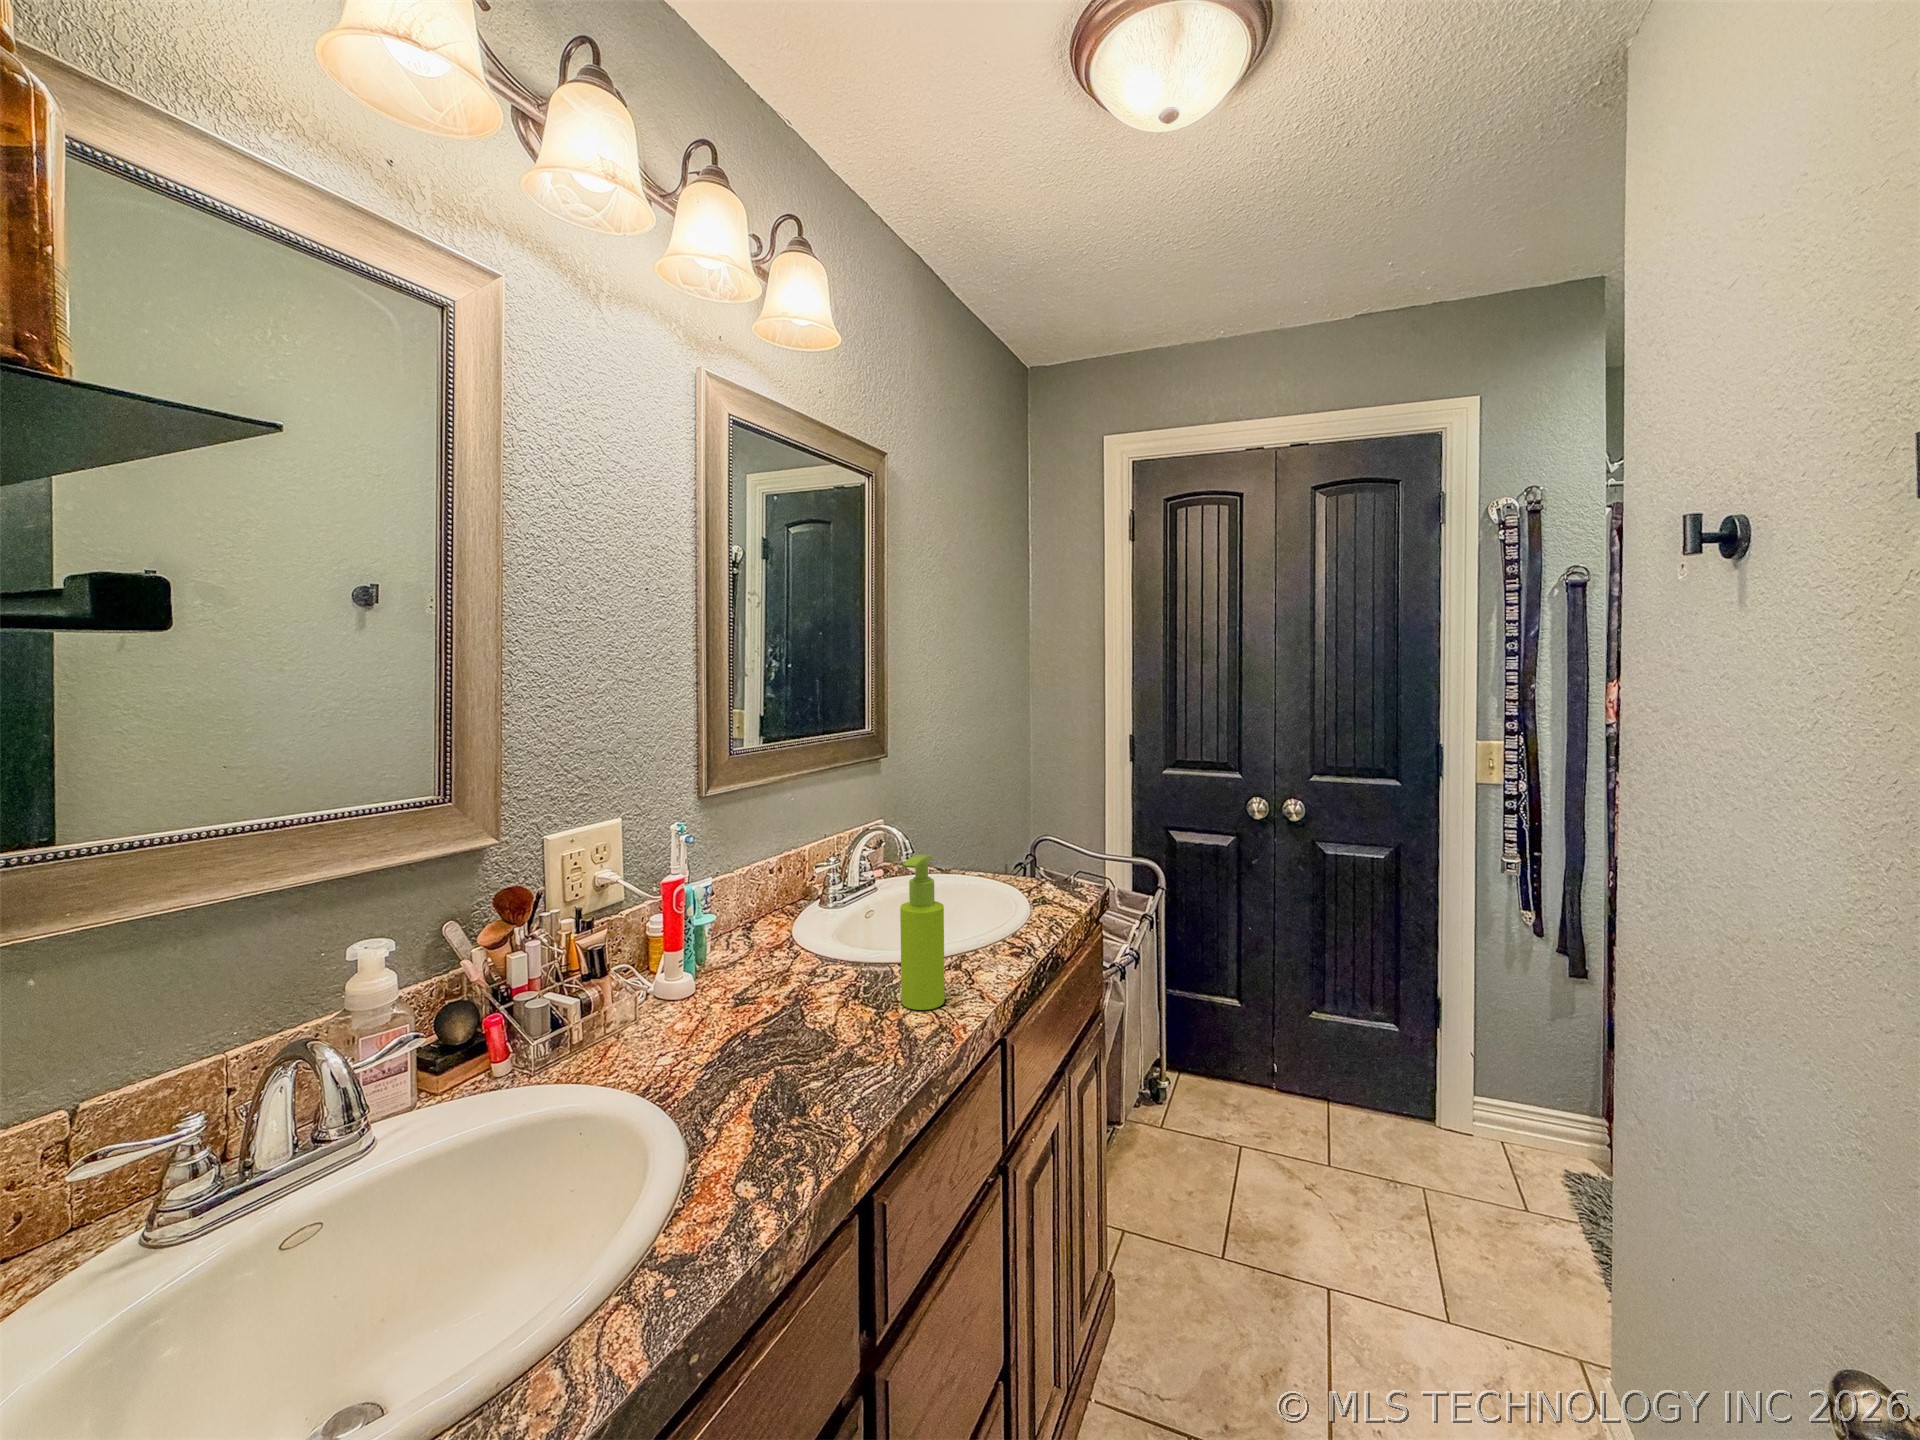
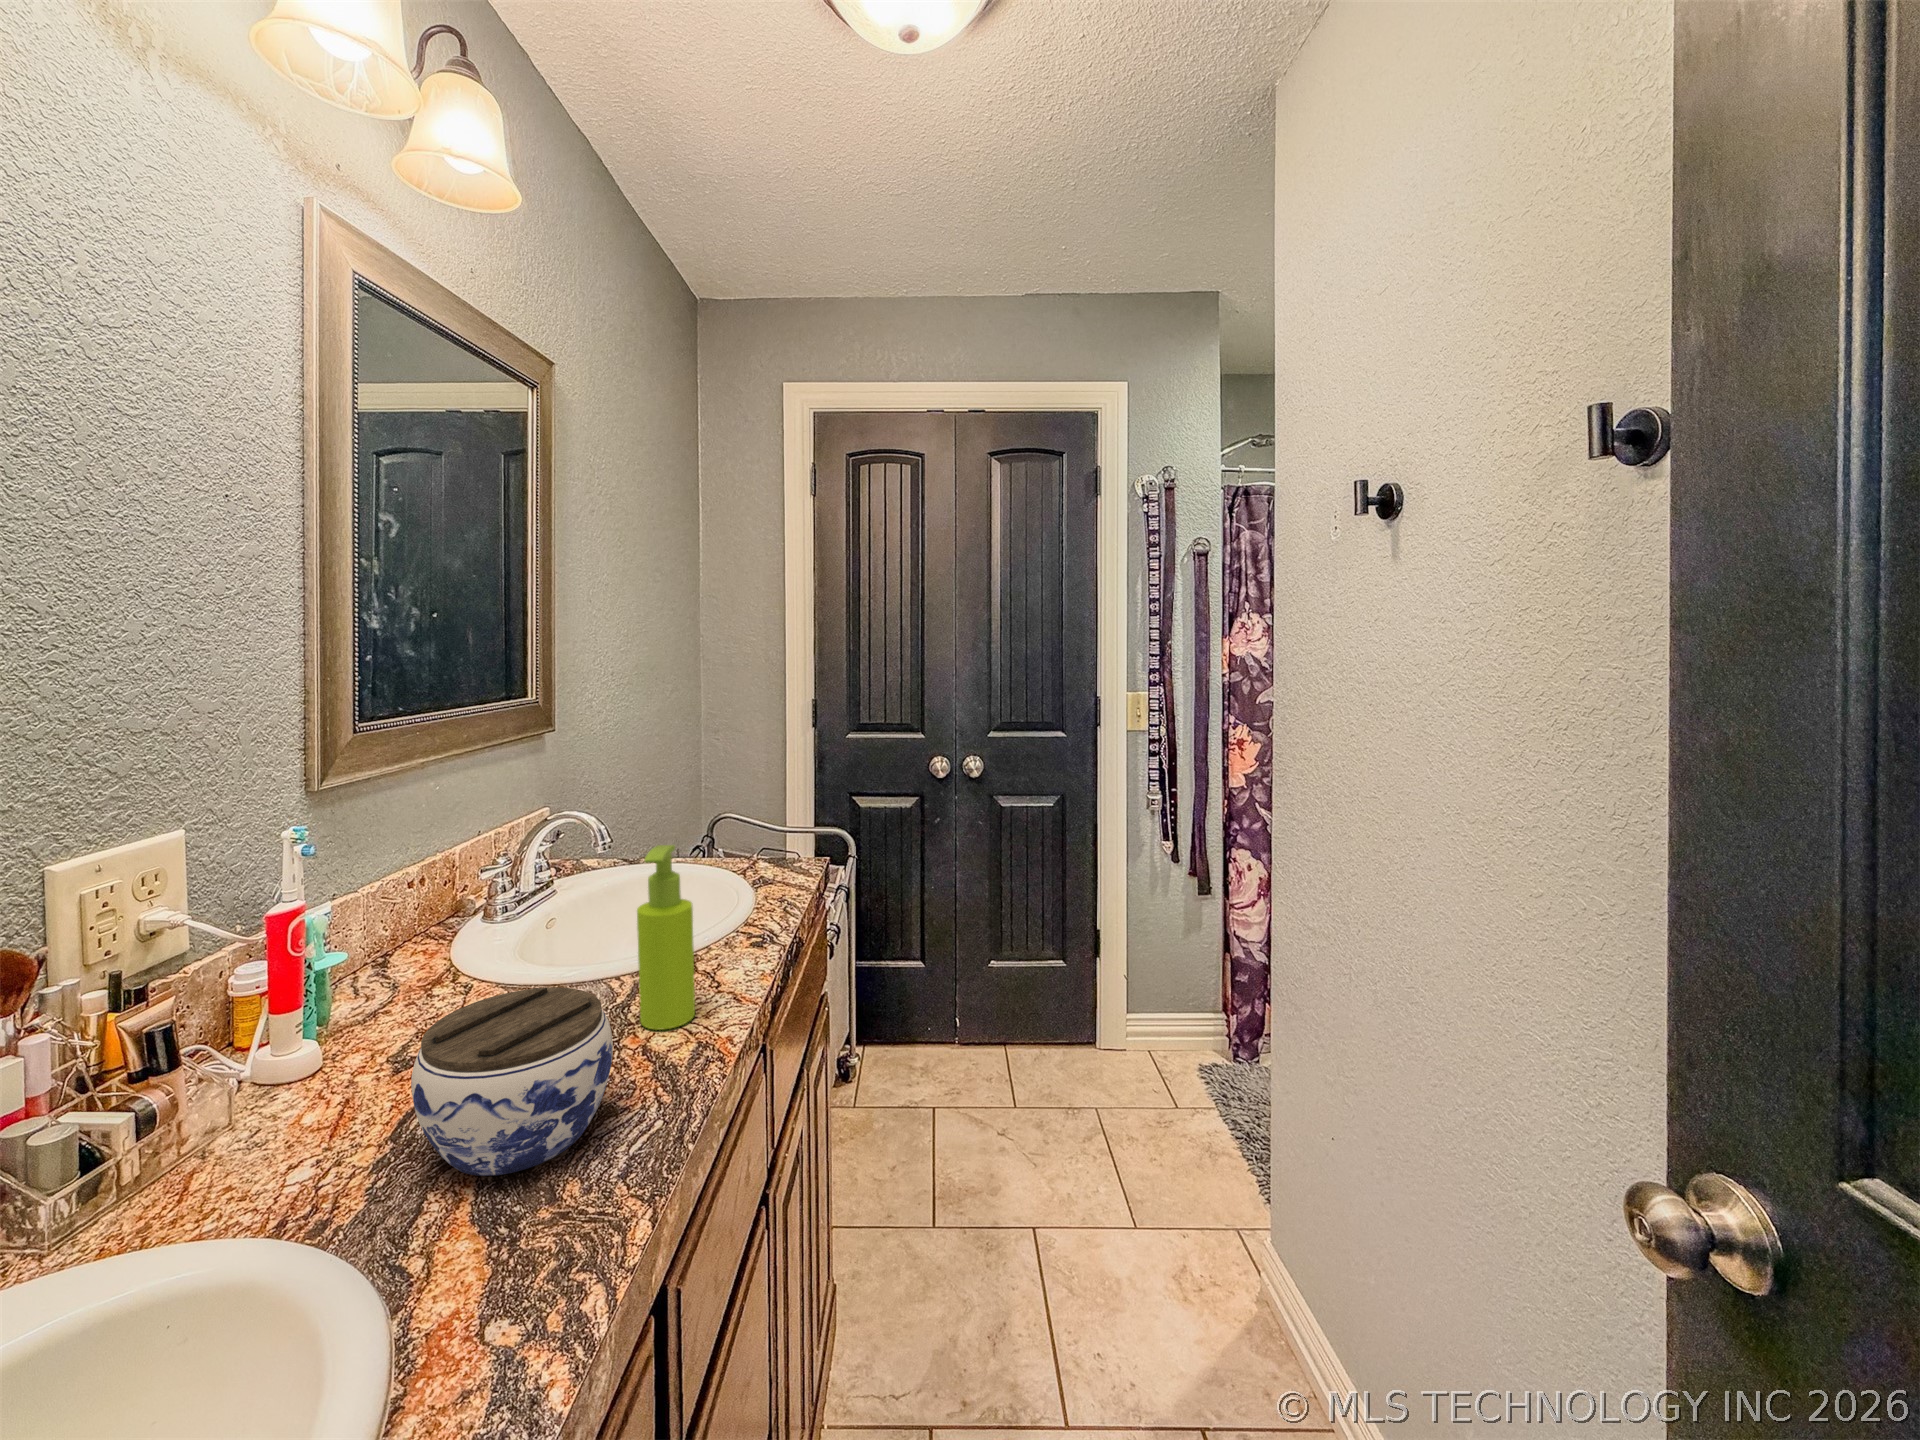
jar: none [726,954,861,1088] -> present [411,987,613,1176]

